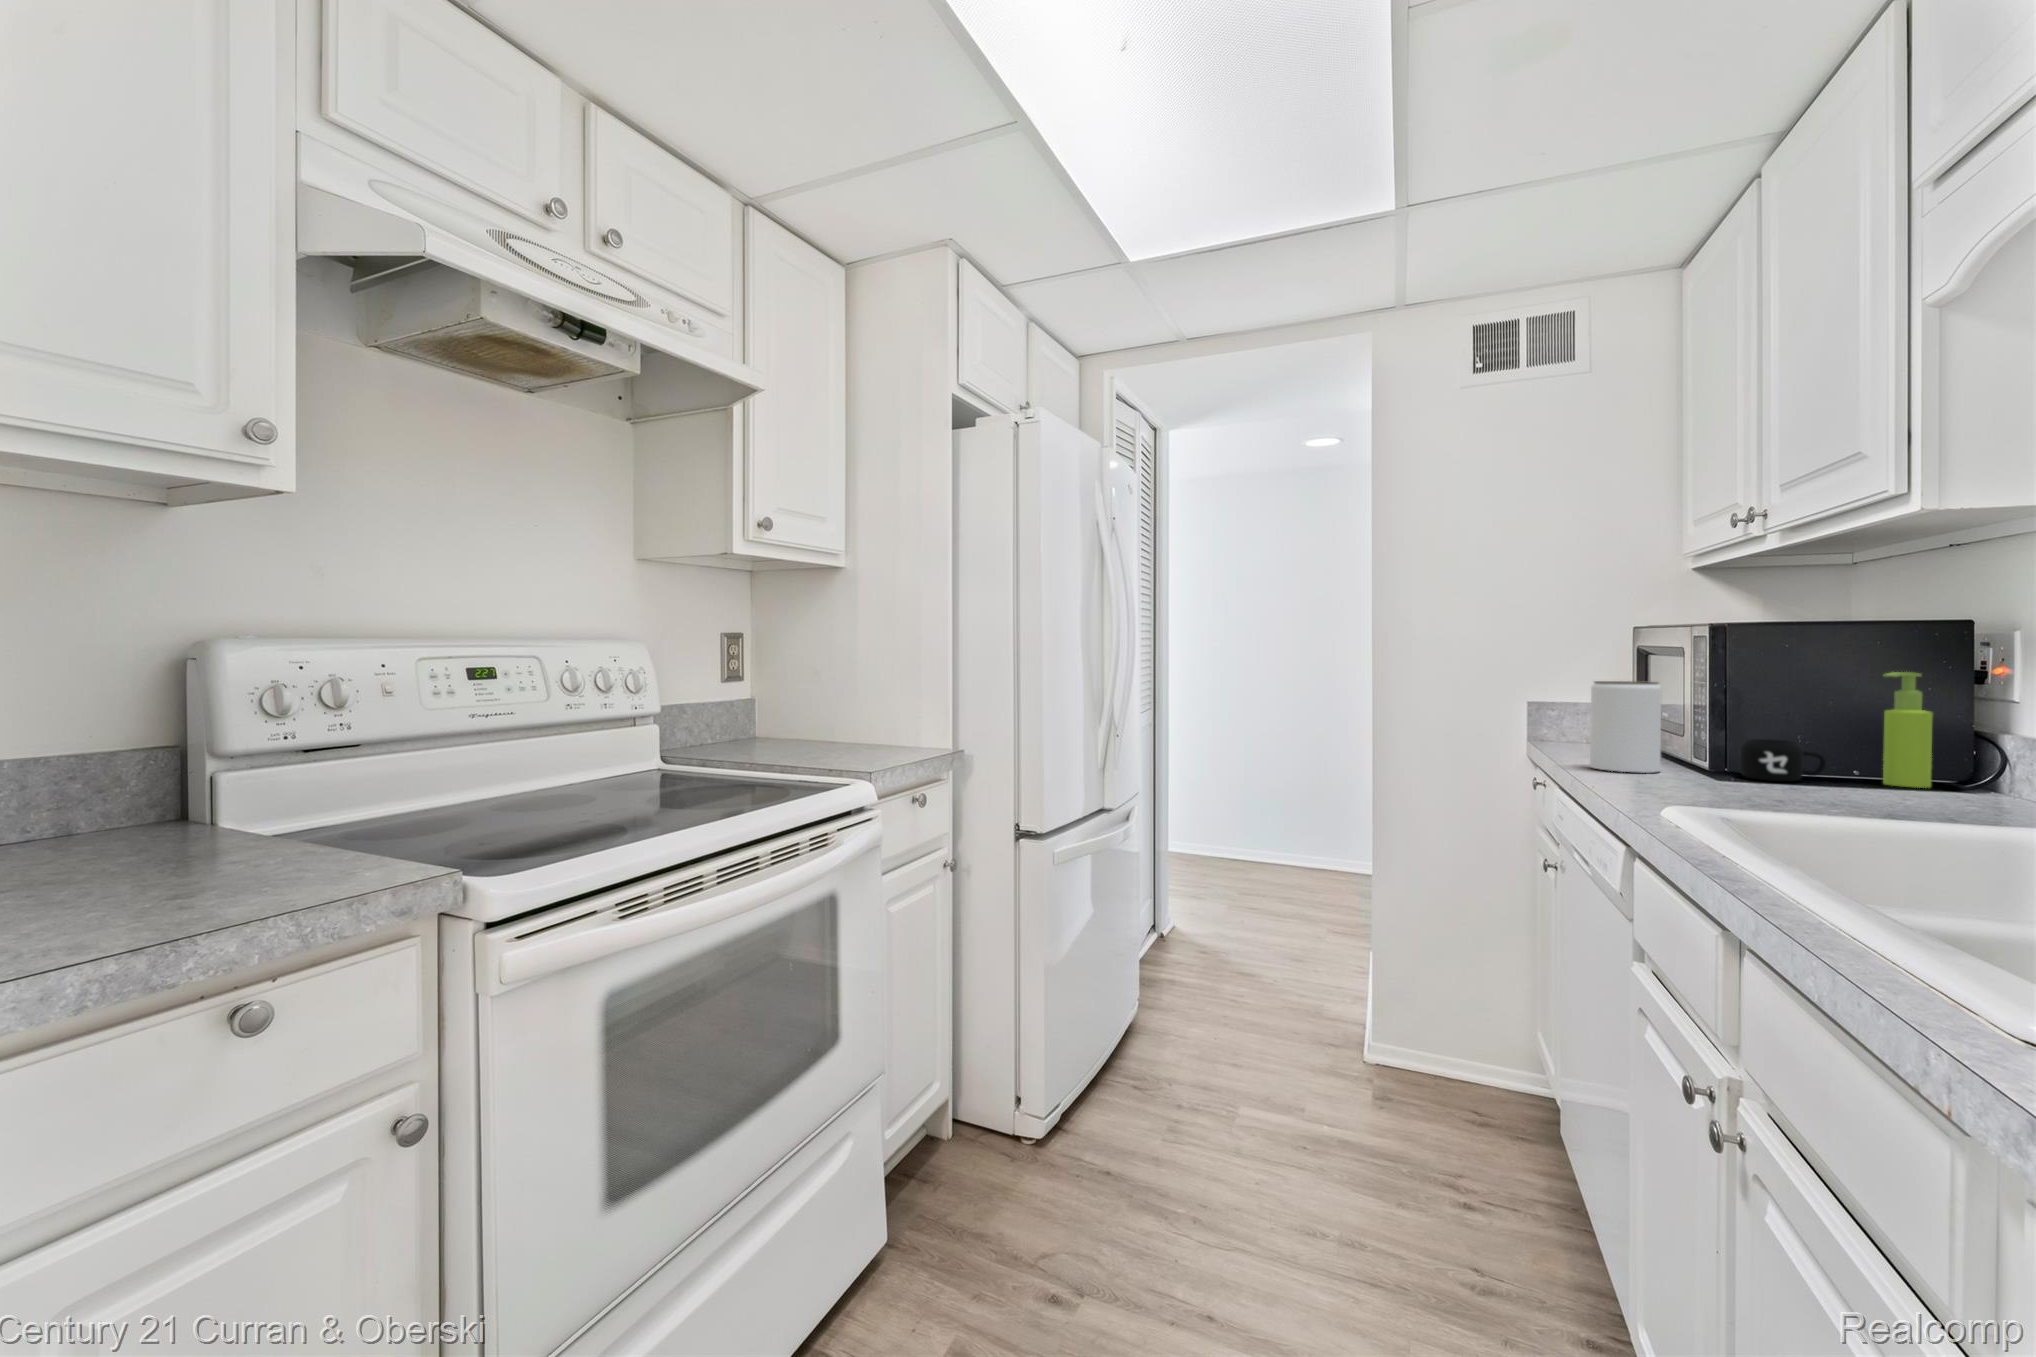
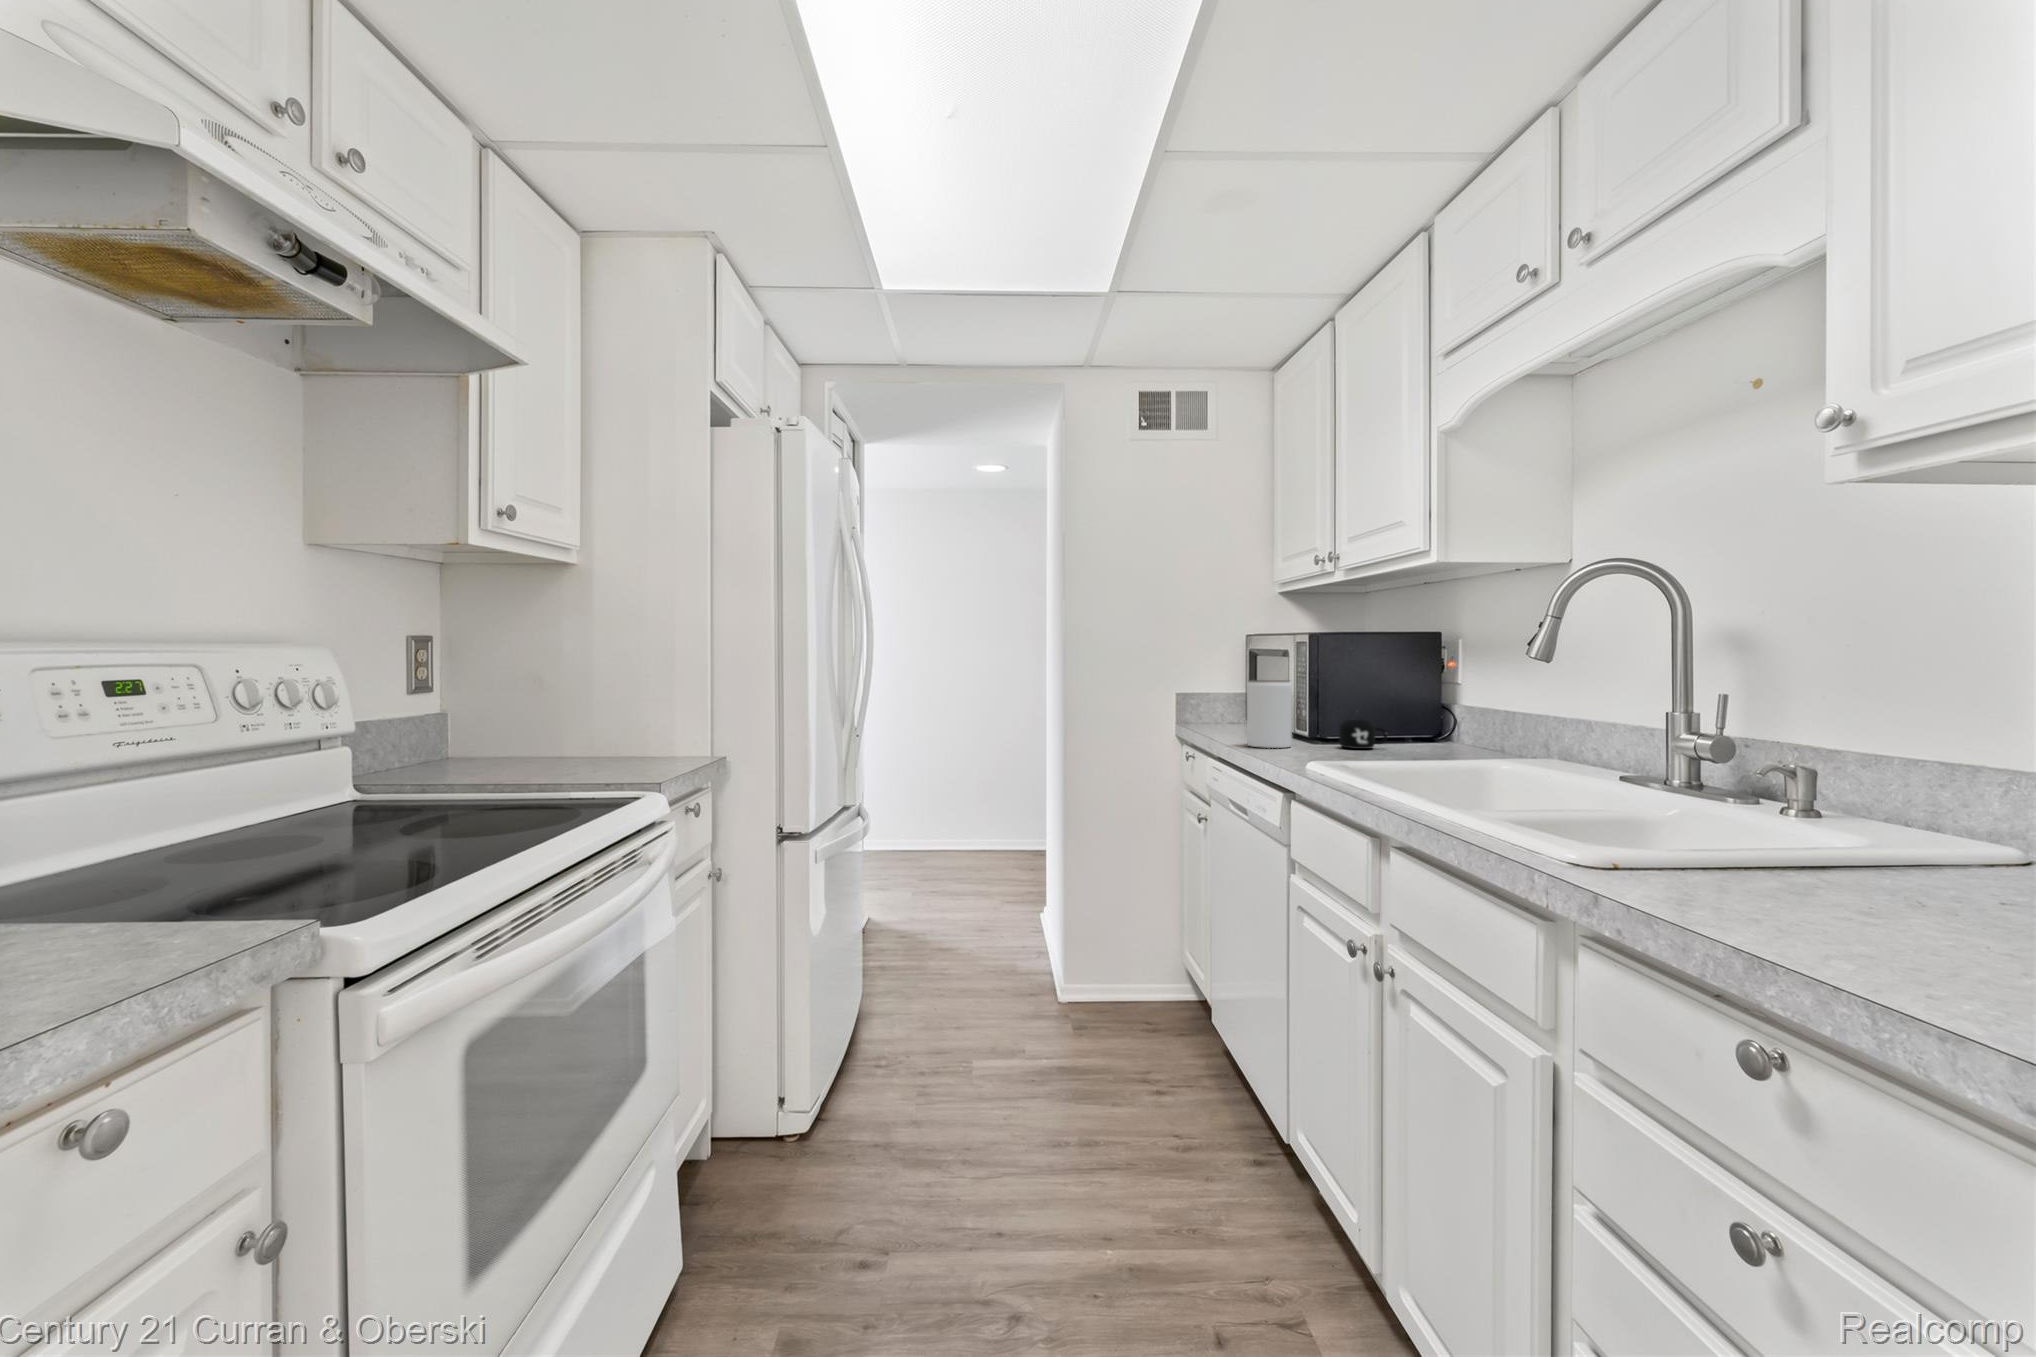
soap dispenser: present [1883,672,1933,788] -> none [1416,672,1441,749]

